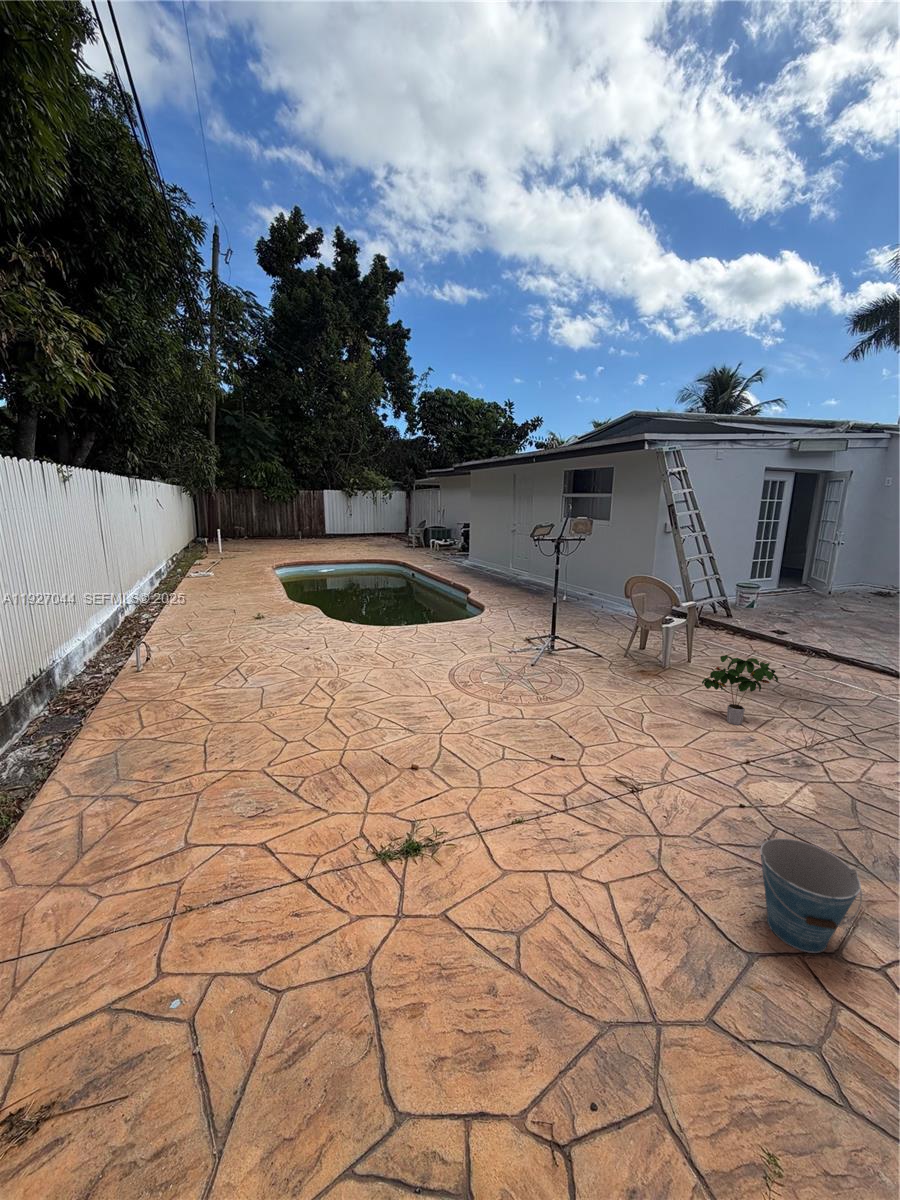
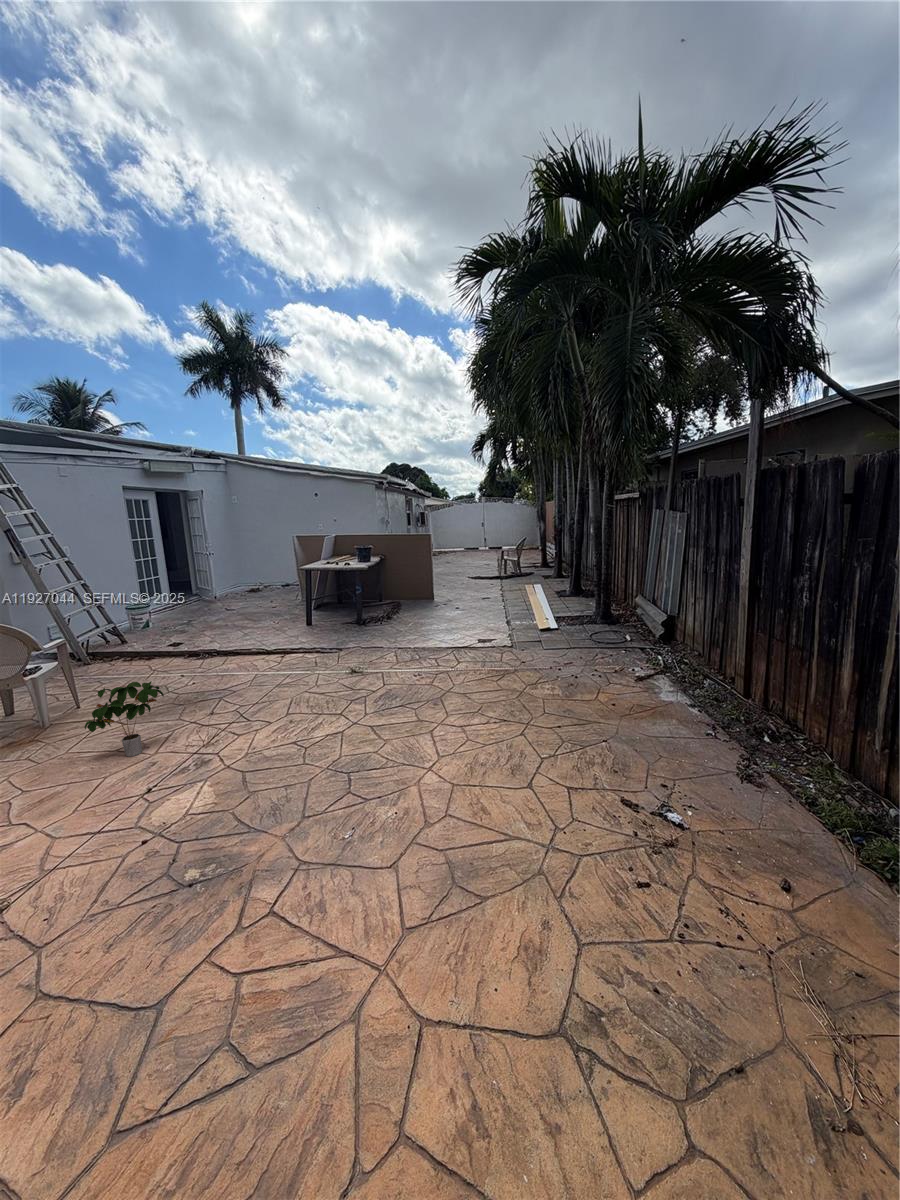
bucket: present [760,838,862,953] -> none [143,846,240,962]

